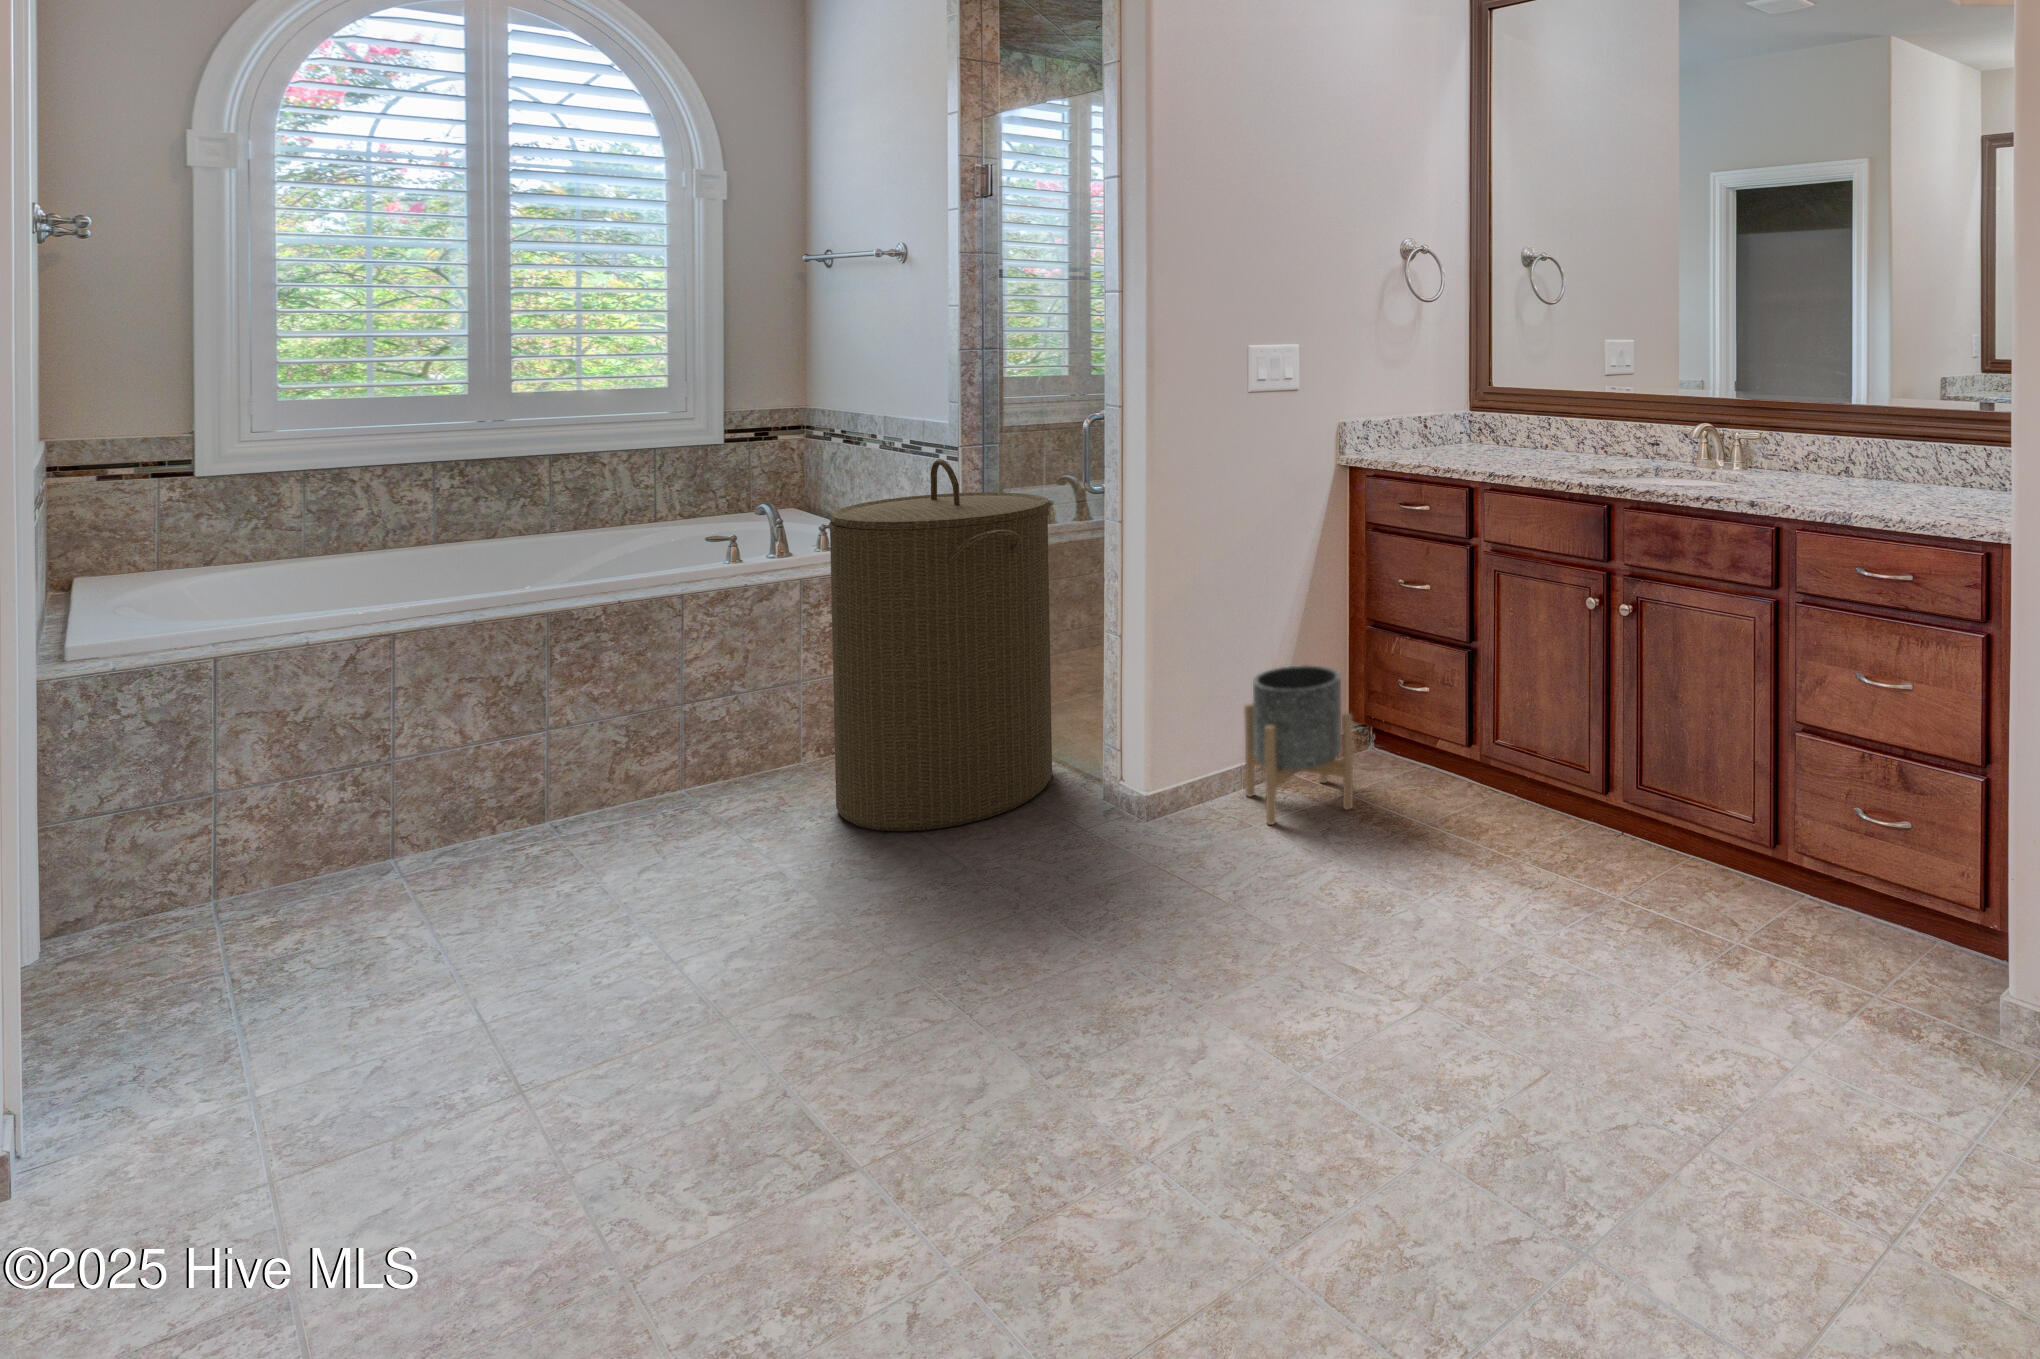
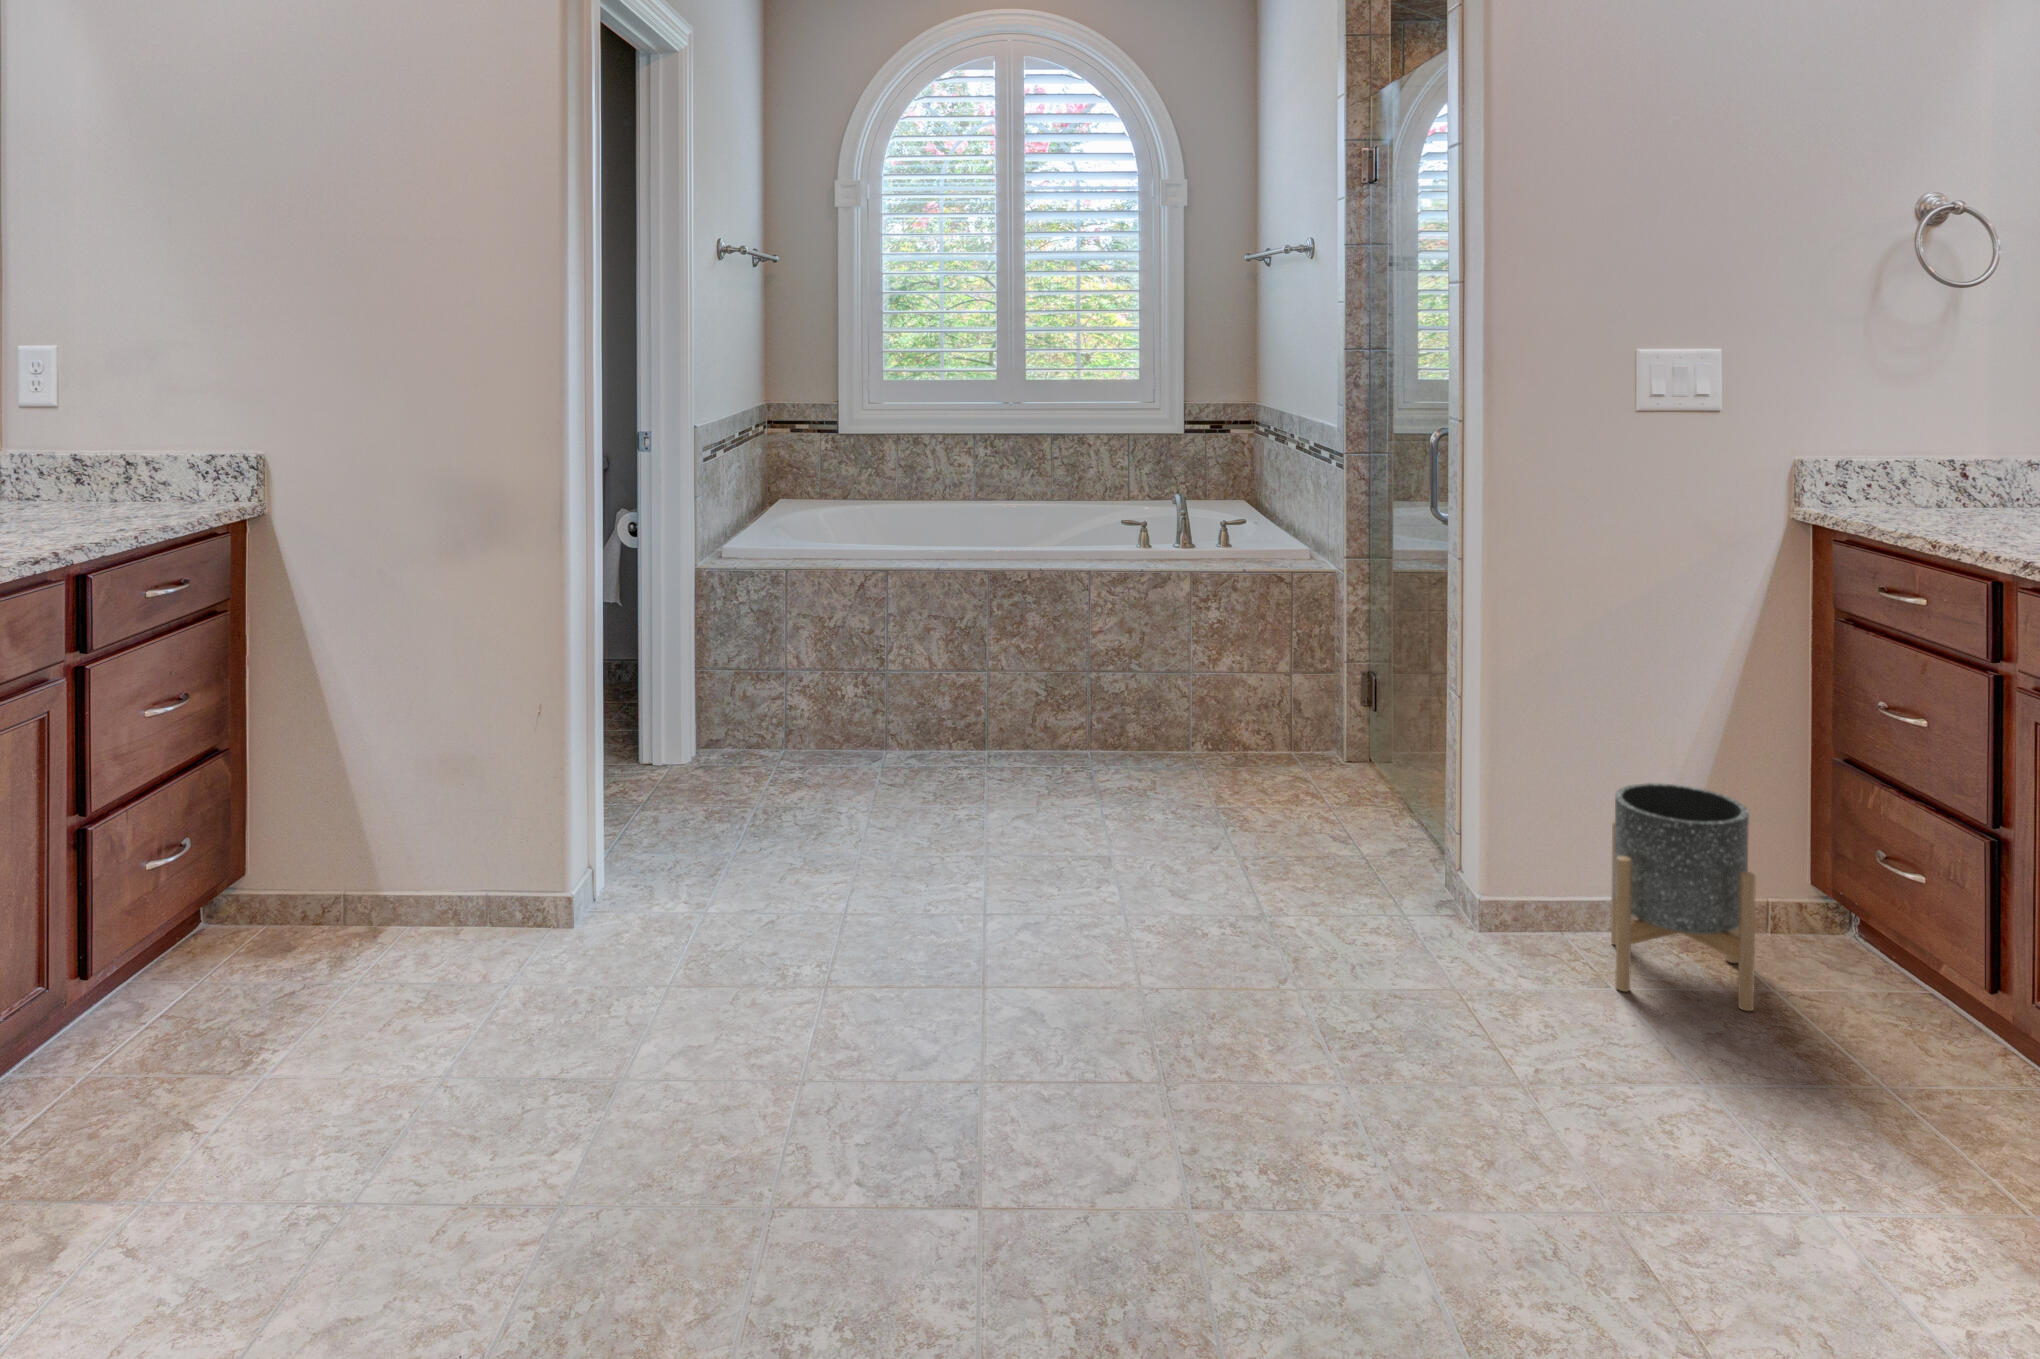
laundry hamper: present [828,459,1052,831] -> none [1181,462,1407,869]

